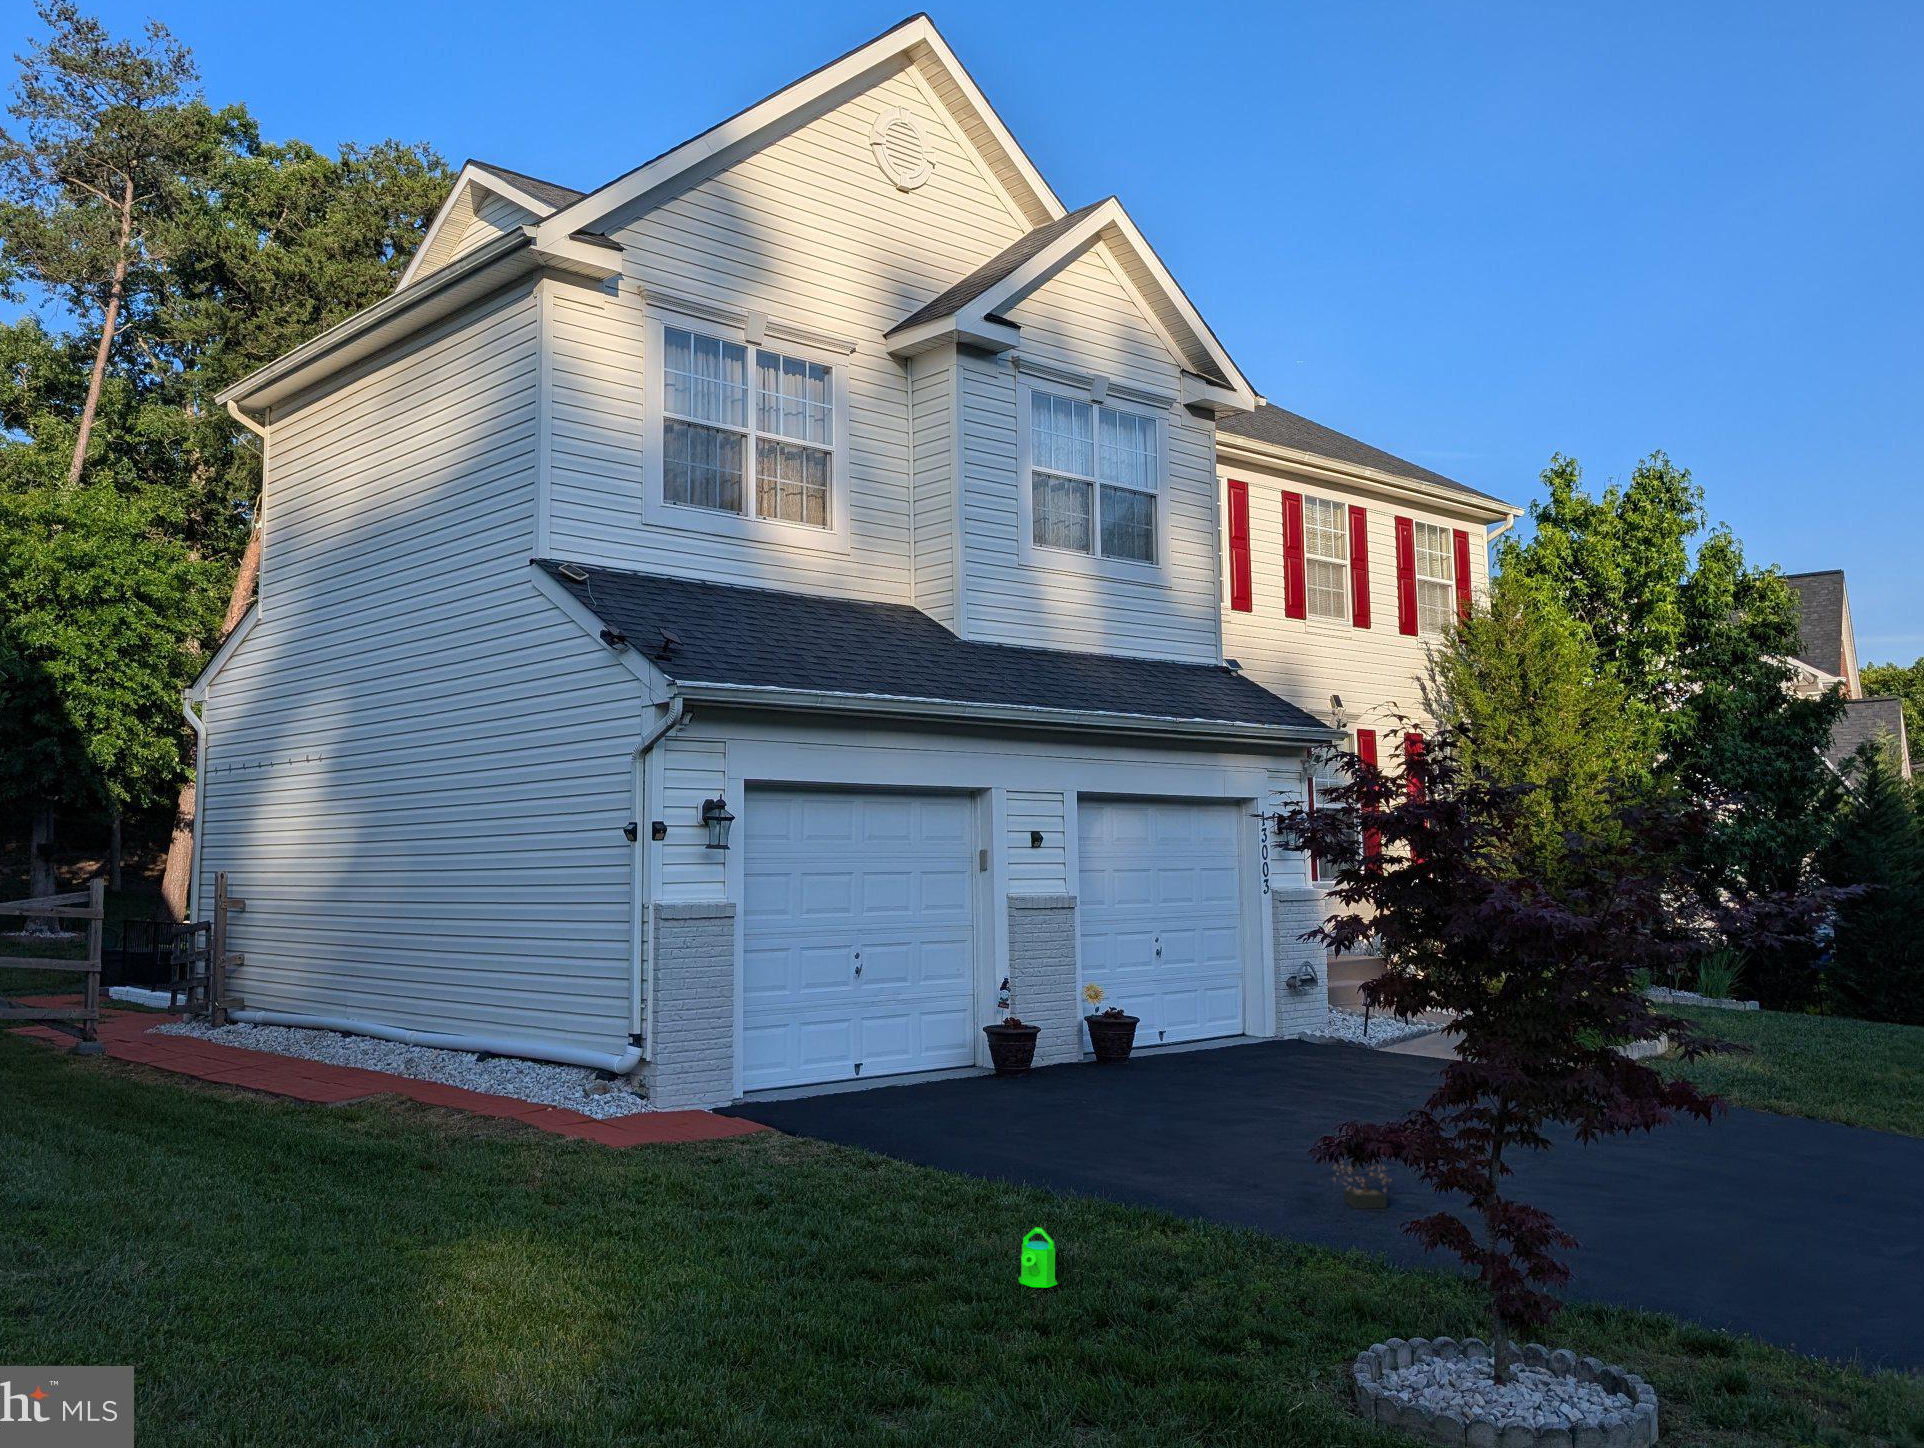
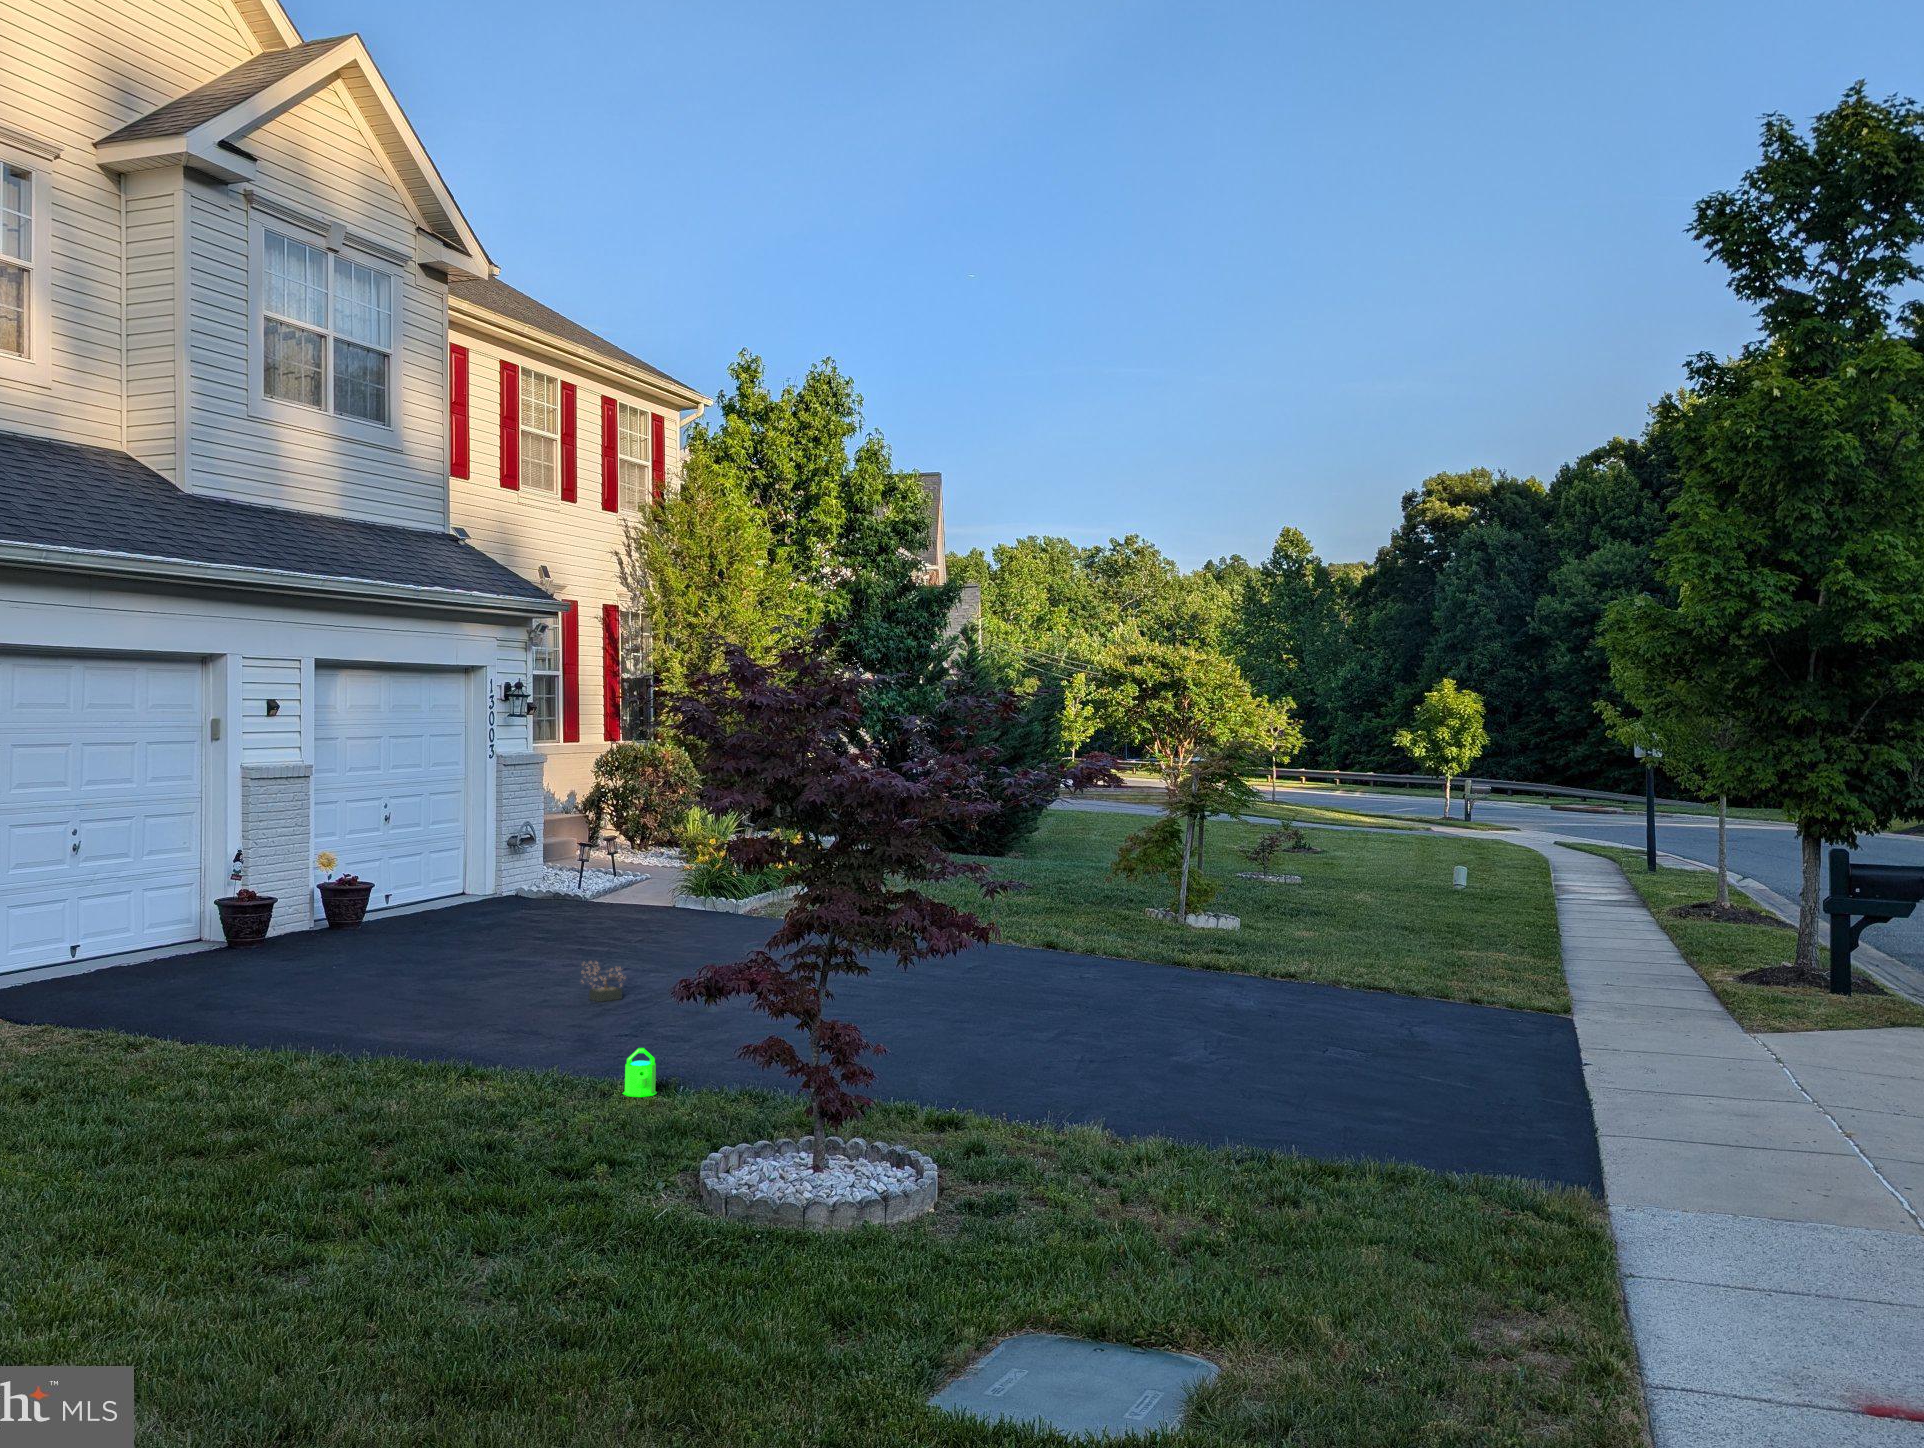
watering can: present [1018,1227,1058,1288] -> present [622,1048,657,1097]

